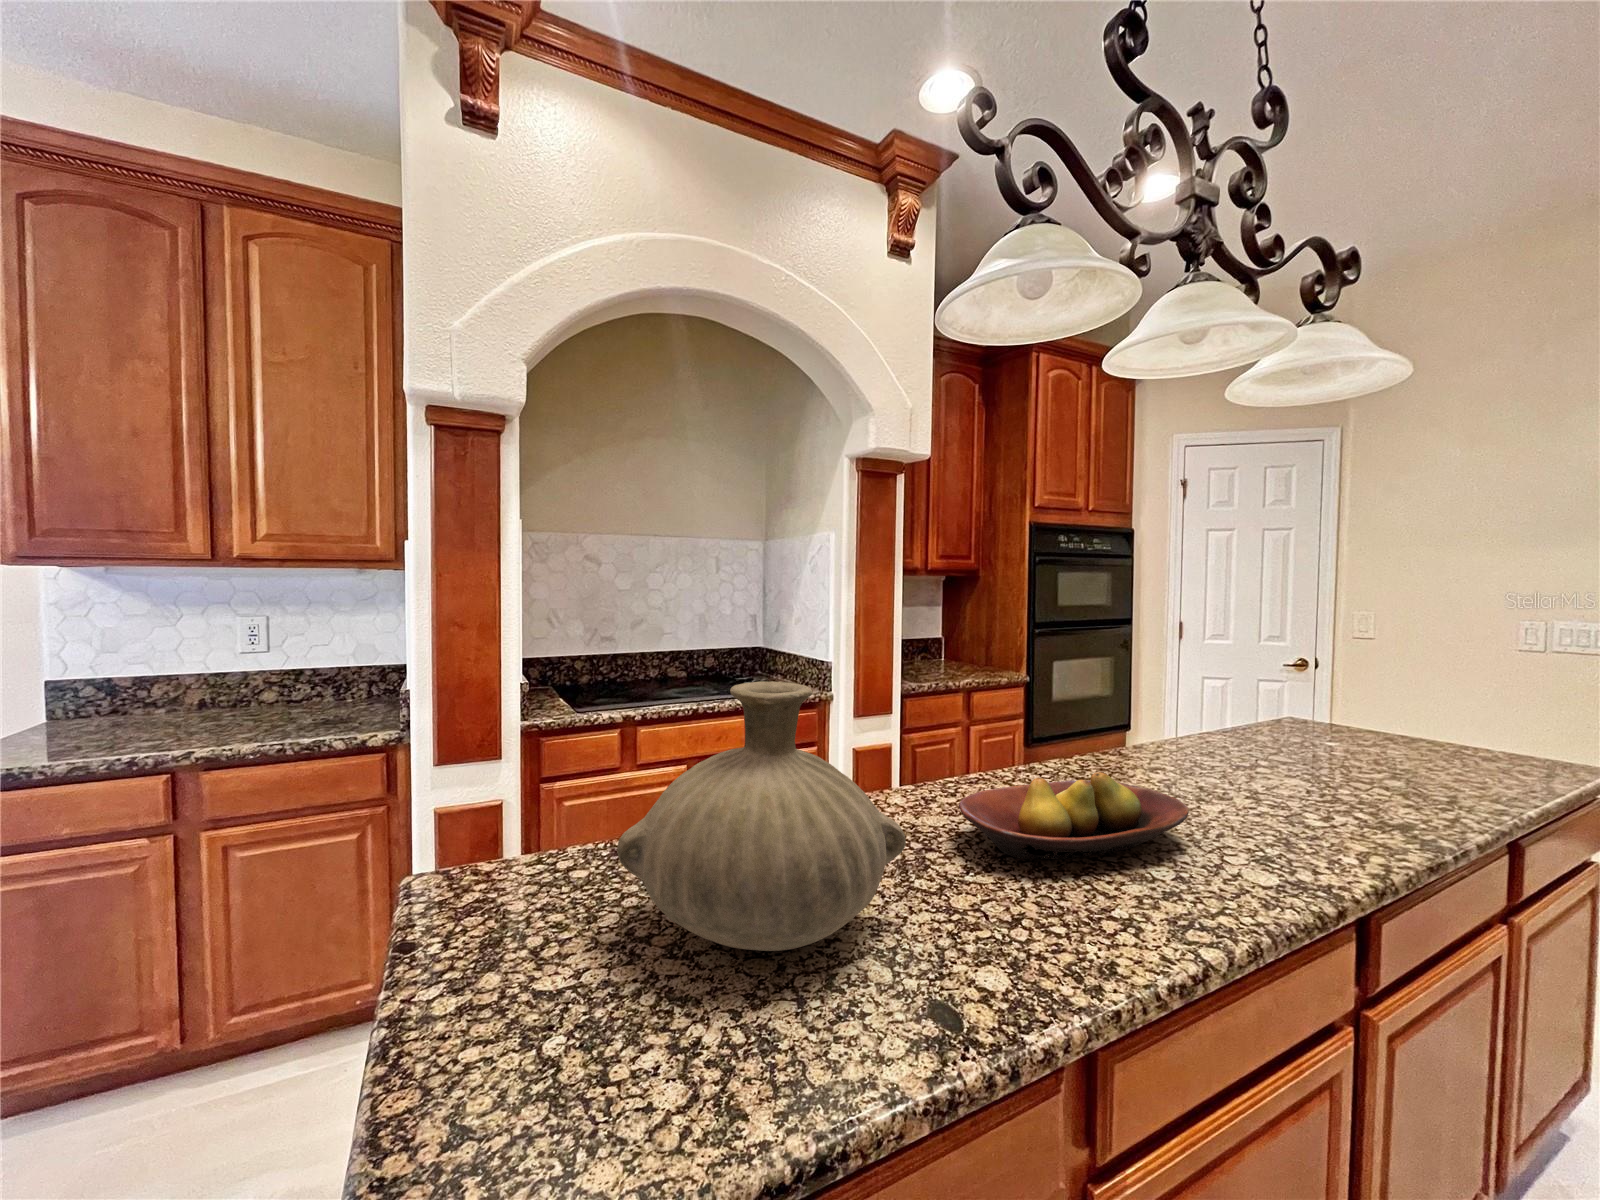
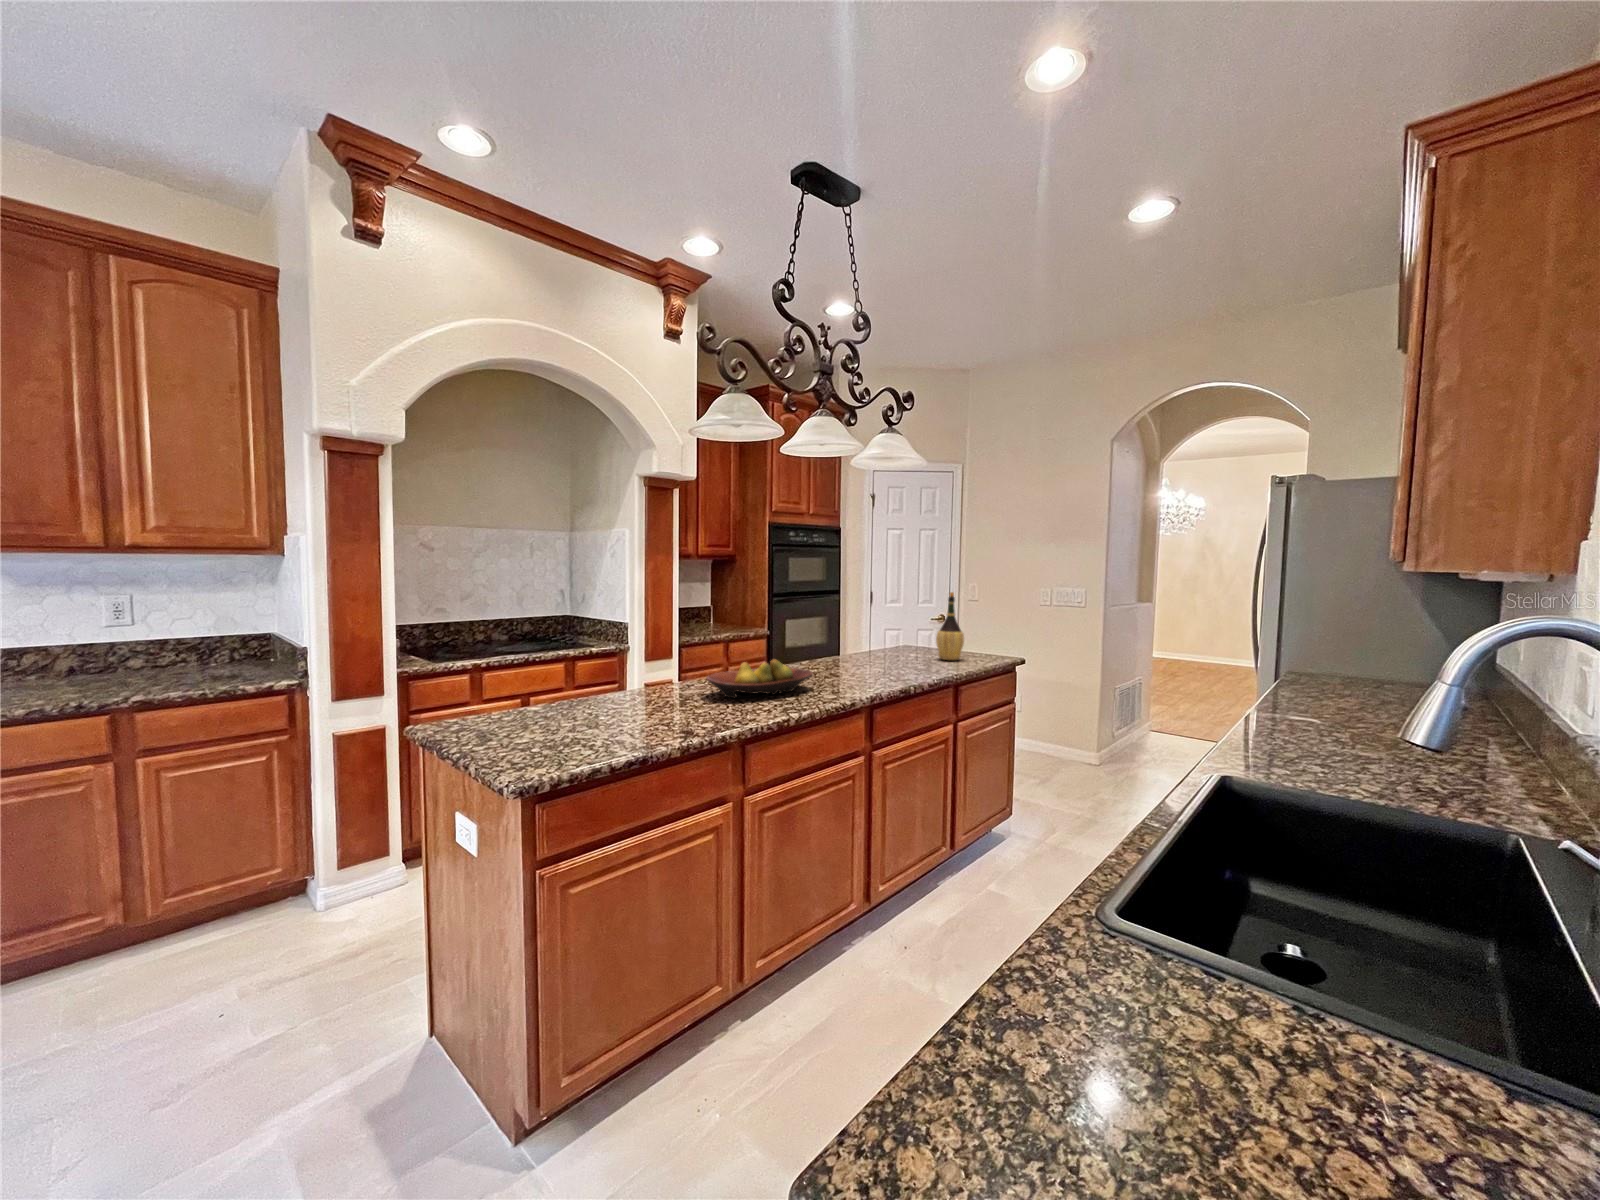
wine bottle: none [1397,633,1470,769] -> present [936,592,964,660]
vase: present [617,681,906,951] -> none [547,613,679,726]

